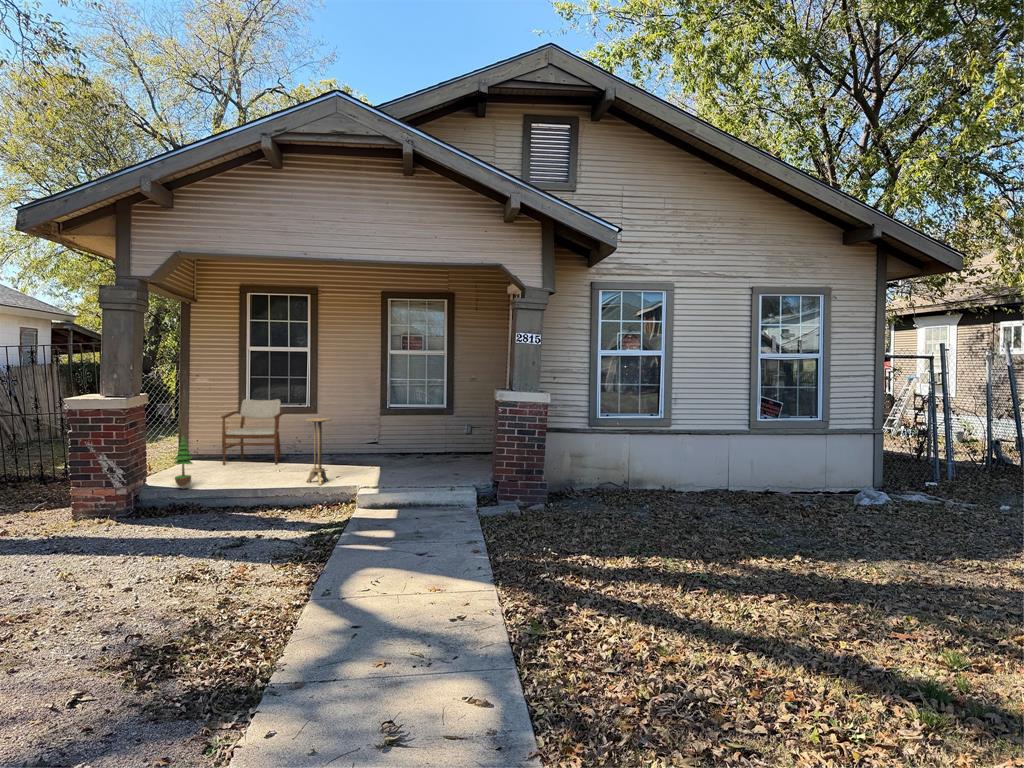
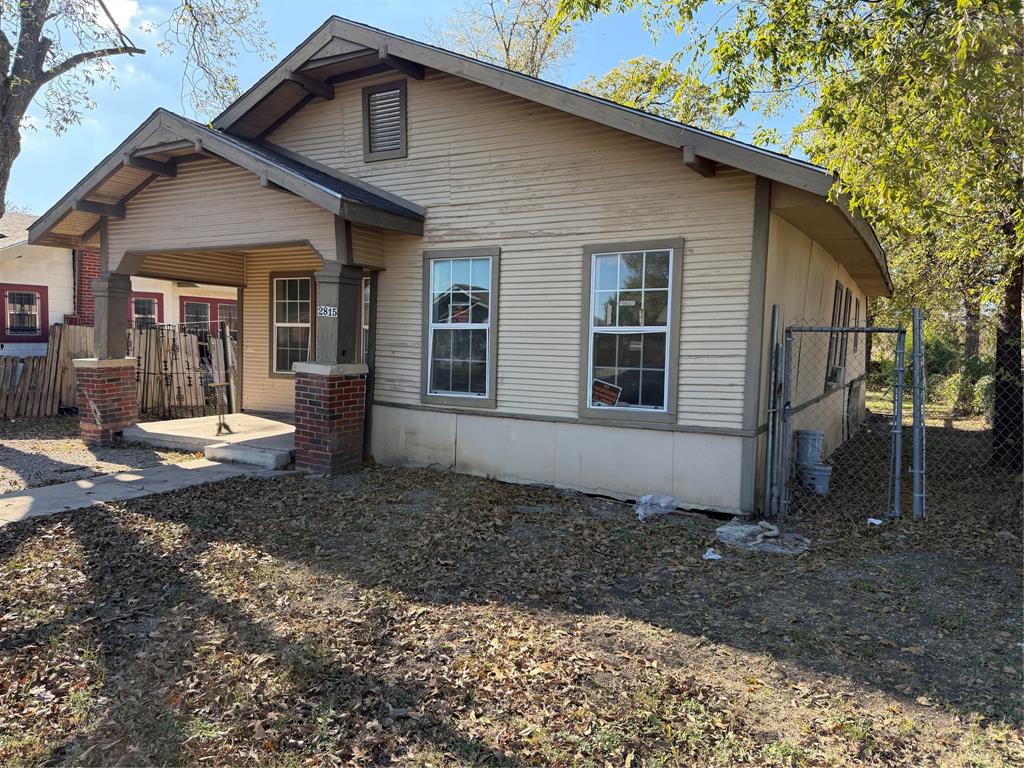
armchair: present [221,399,285,464] -> none [232,365,286,417]
potted tree: present [174,436,193,489] -> none [141,392,156,430]

